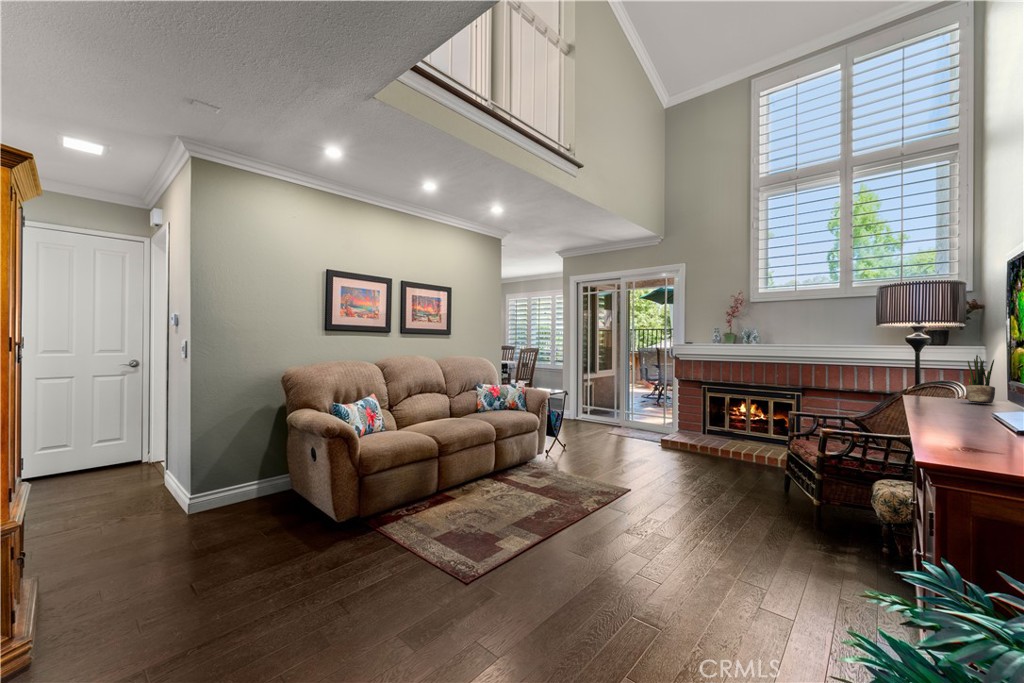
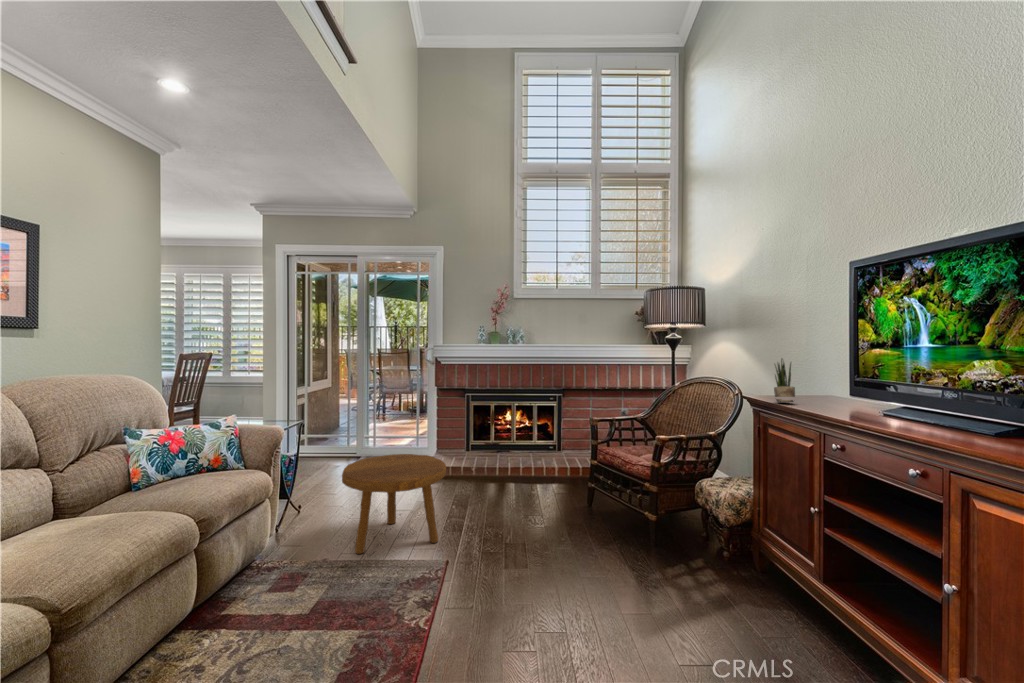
footstool: none [575,417,645,479] -> present [342,454,446,554]

